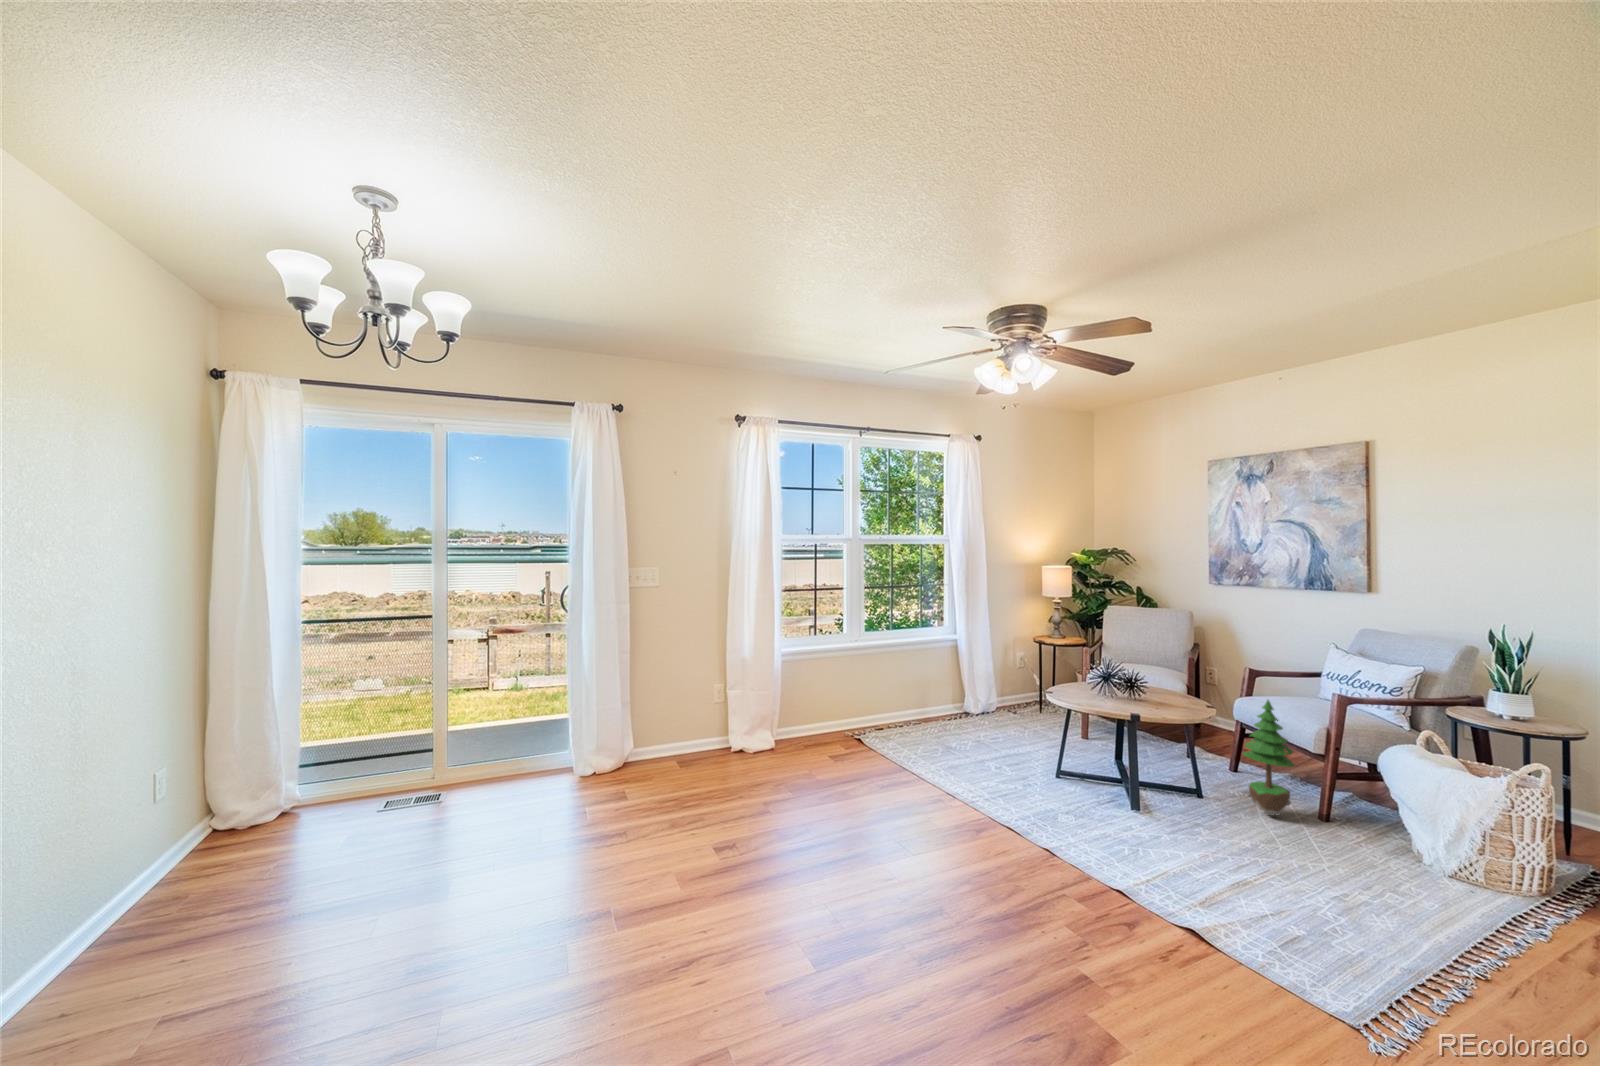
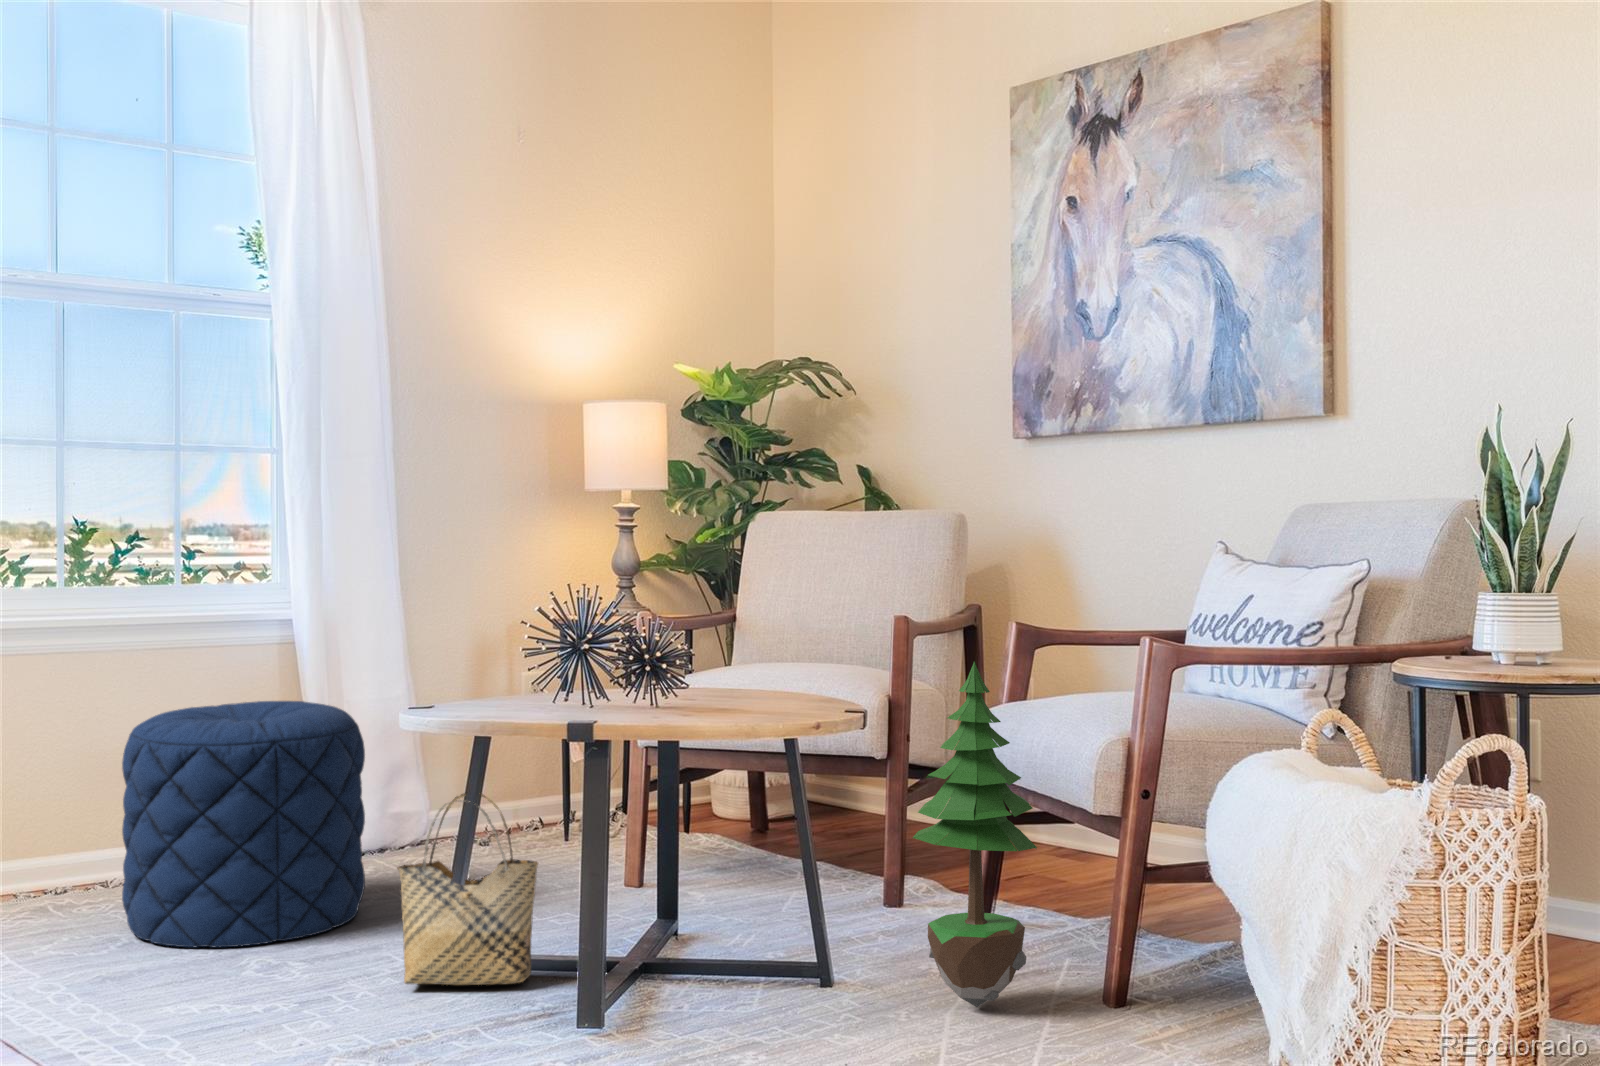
pouf: none [930,672,1004,755] -> present [122,701,365,947]
woven basket: none [1045,719,1091,784] -> present [398,793,538,985]

